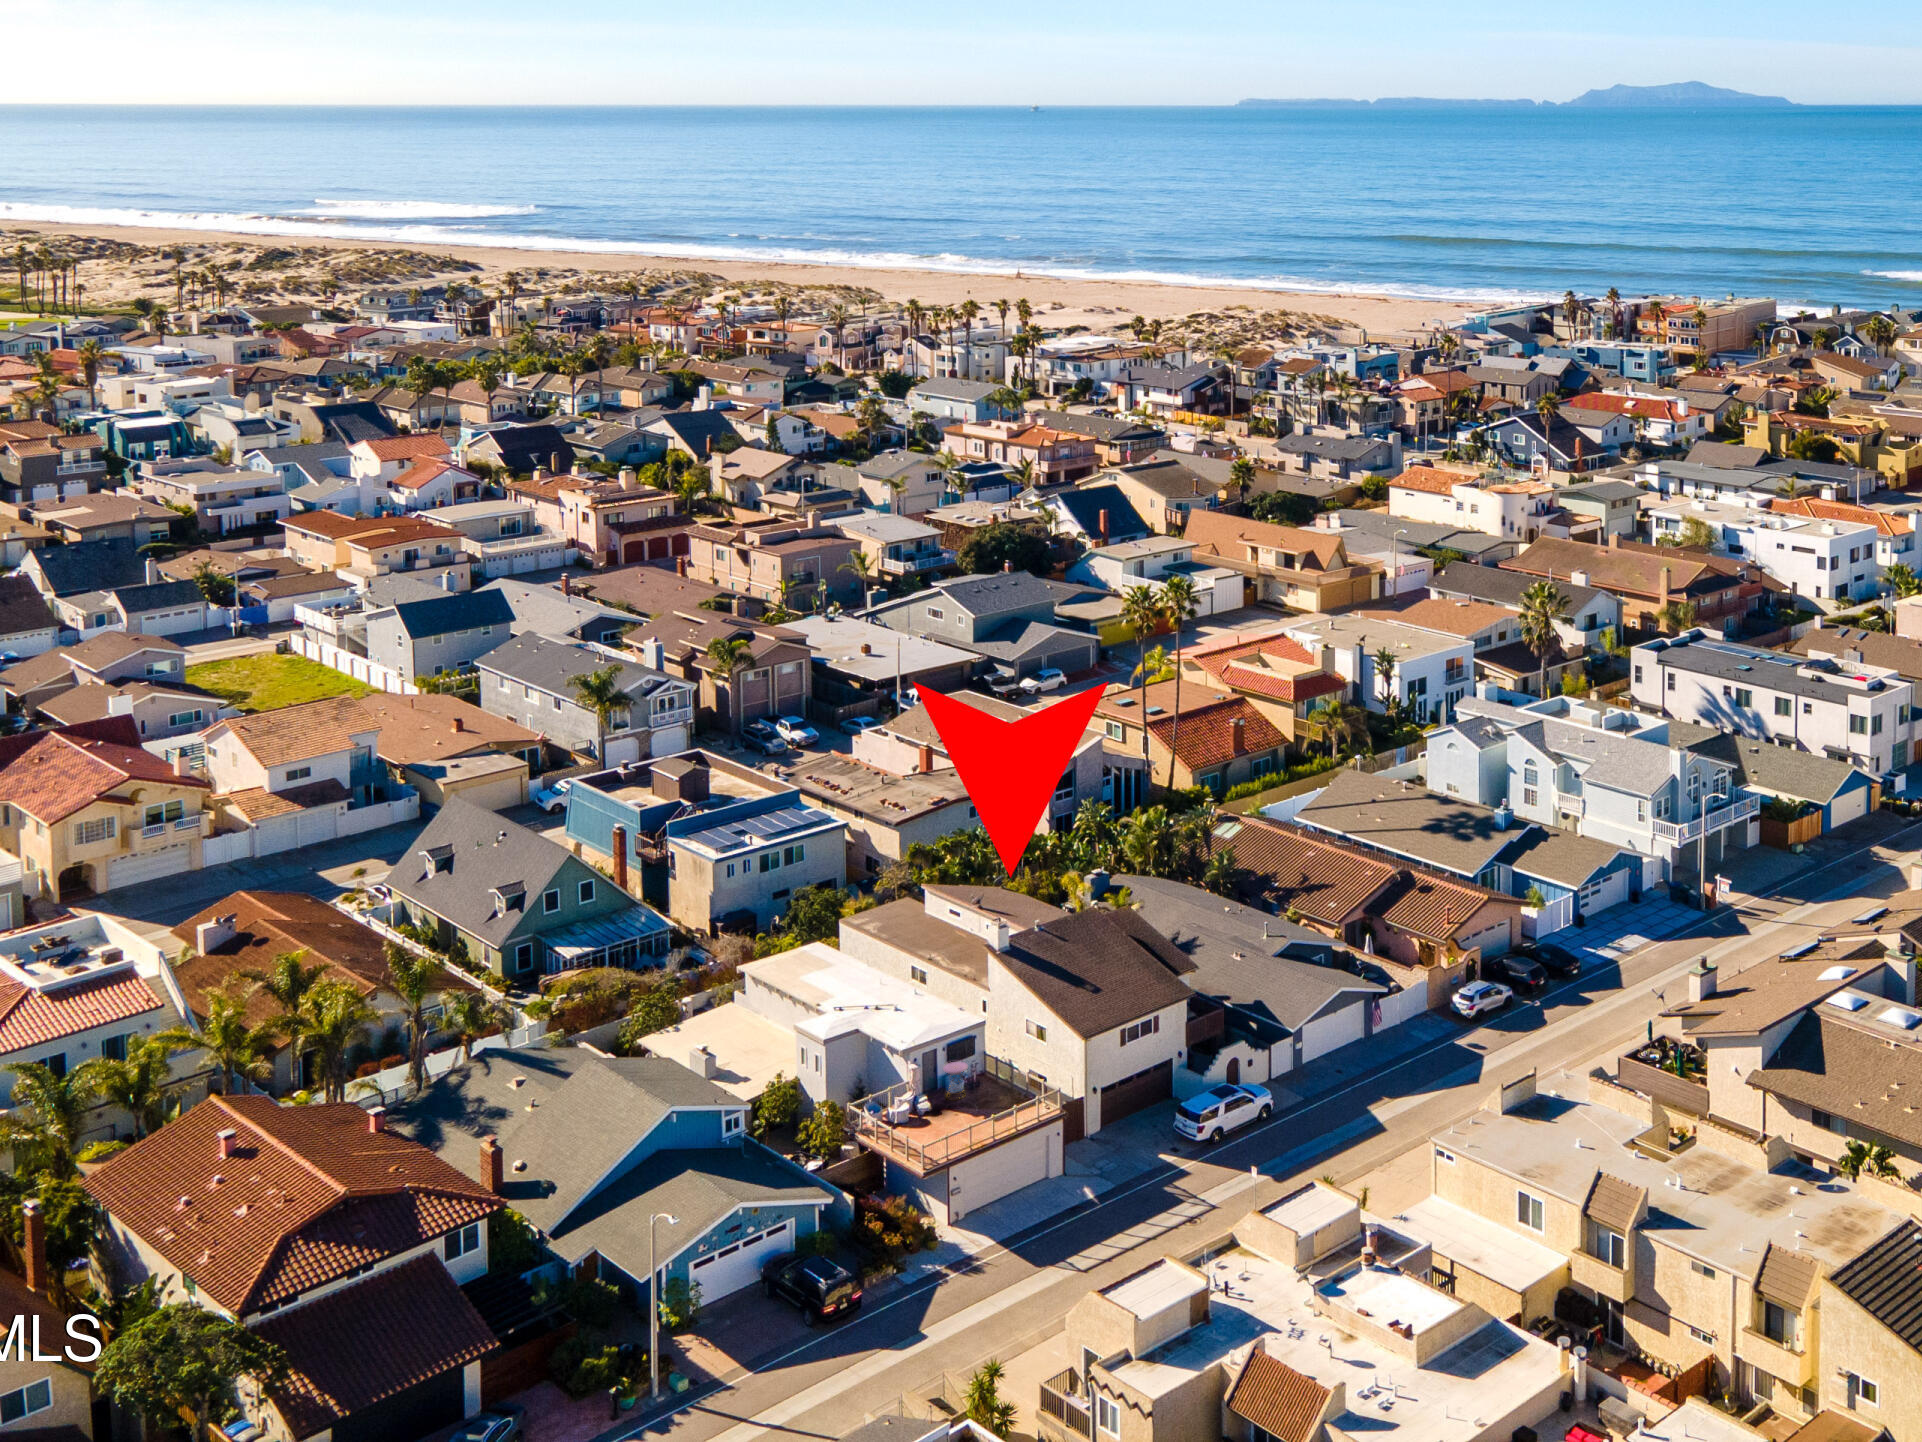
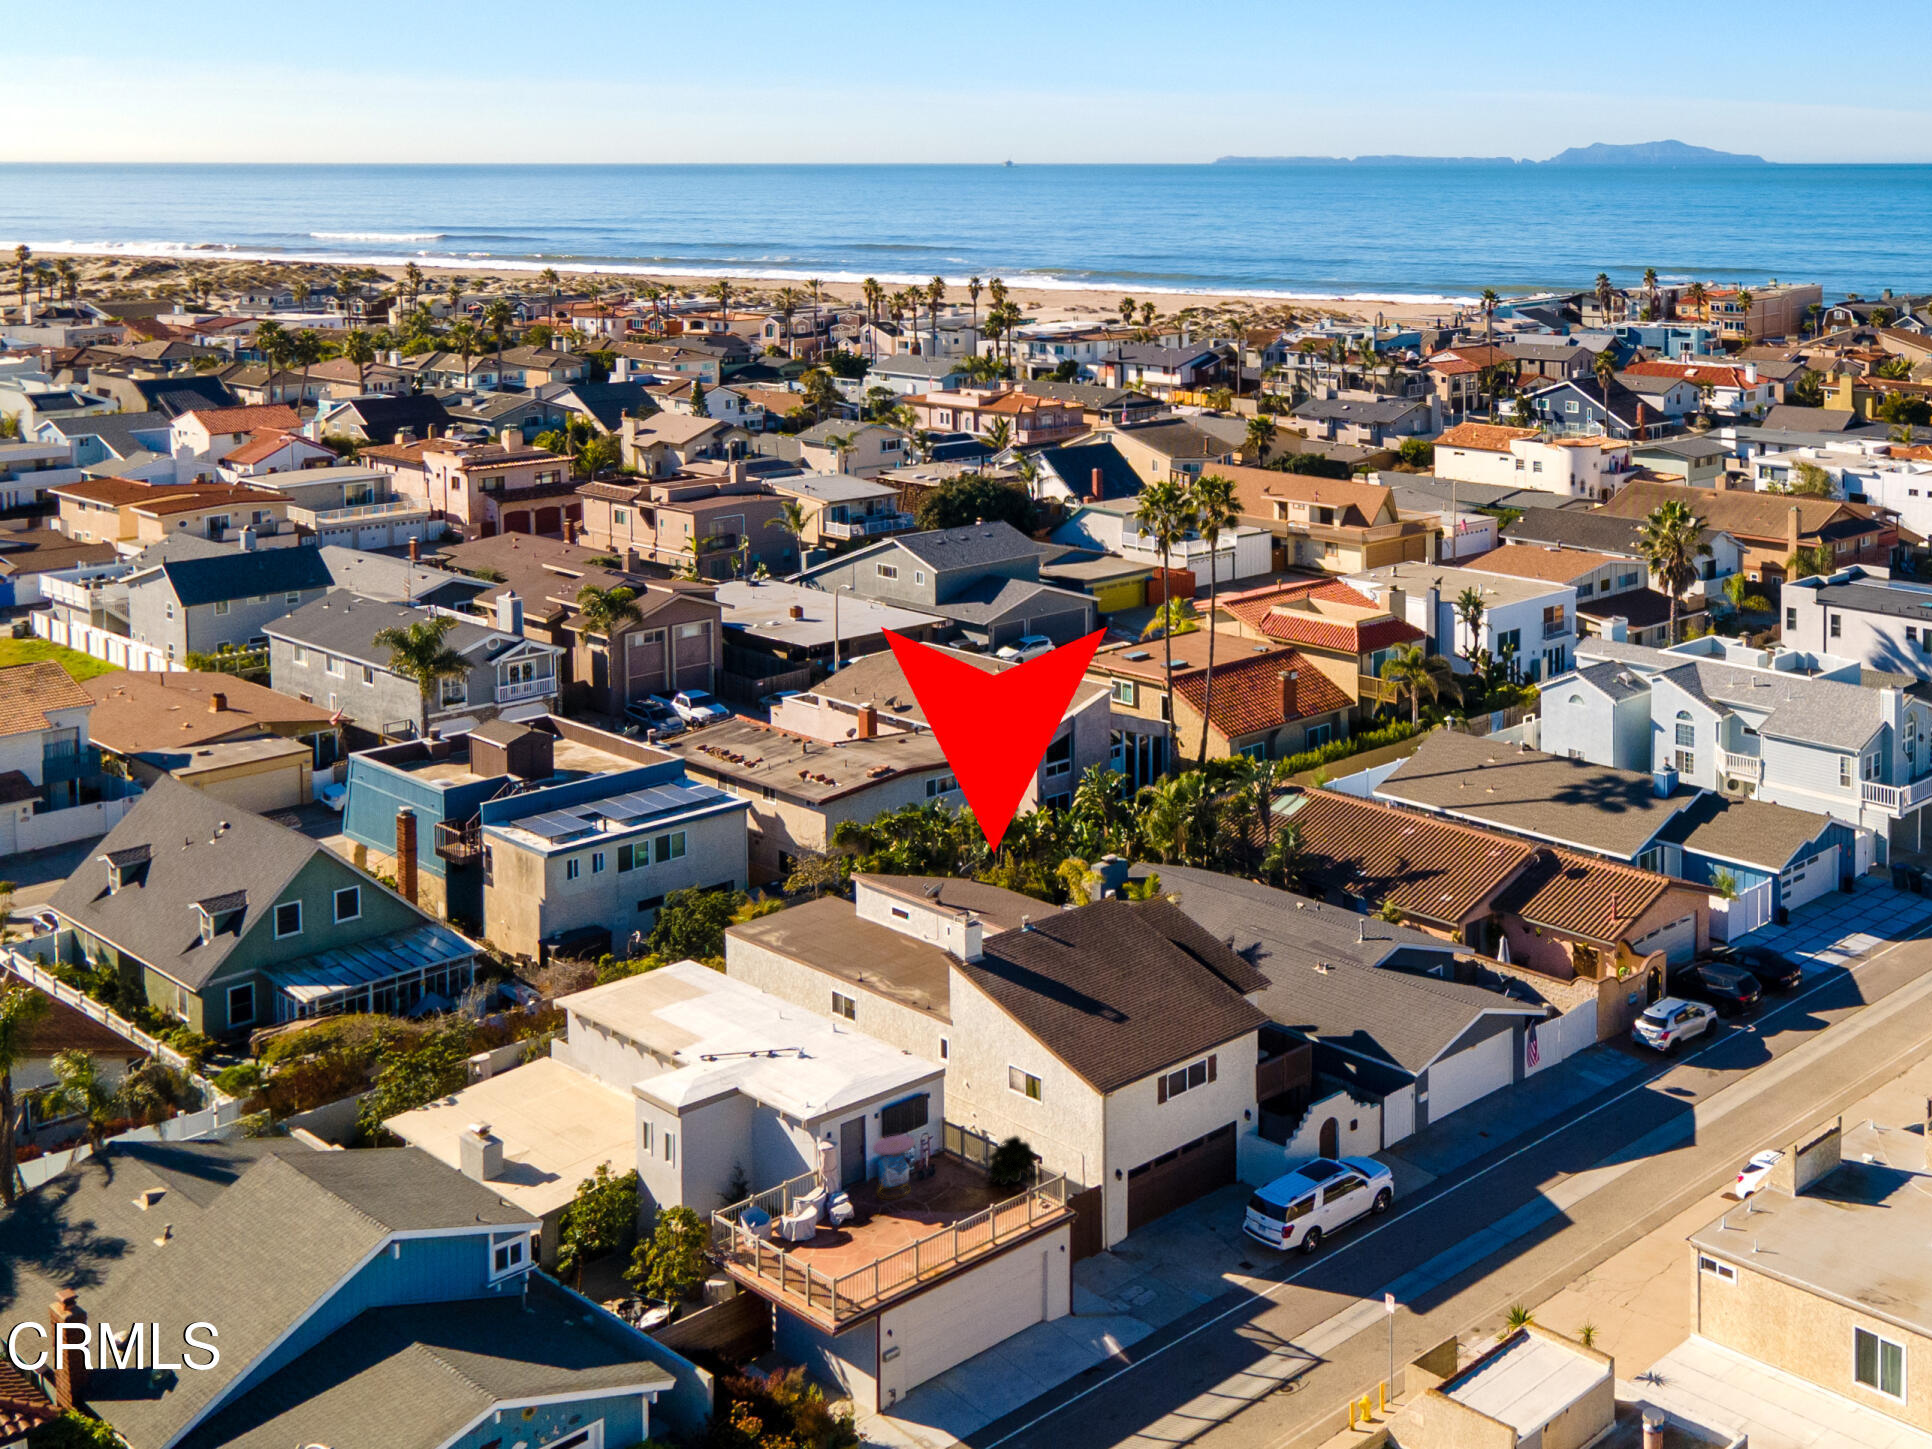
potted plant: none [1012,1064,1044,1095] -> present [987,1136,1037,1185]

